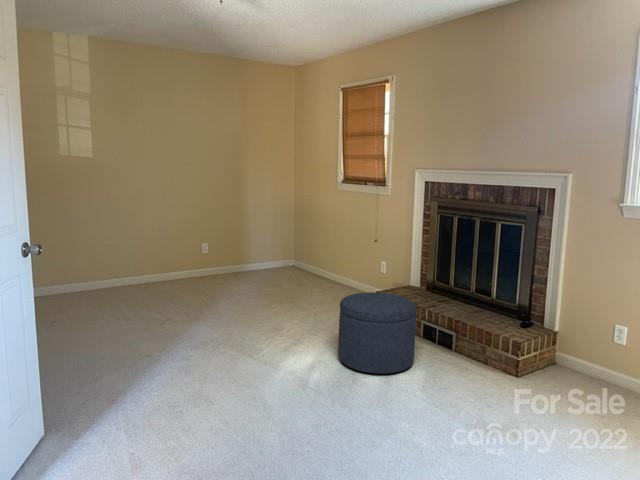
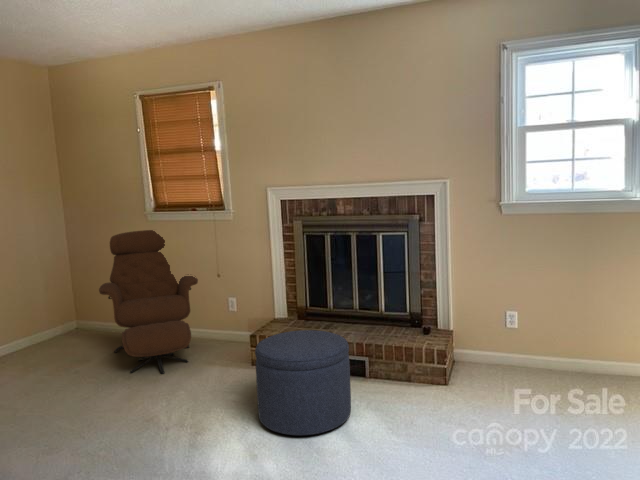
lounge chair: none [289,198,362,308] -> present [99,230,198,374]

